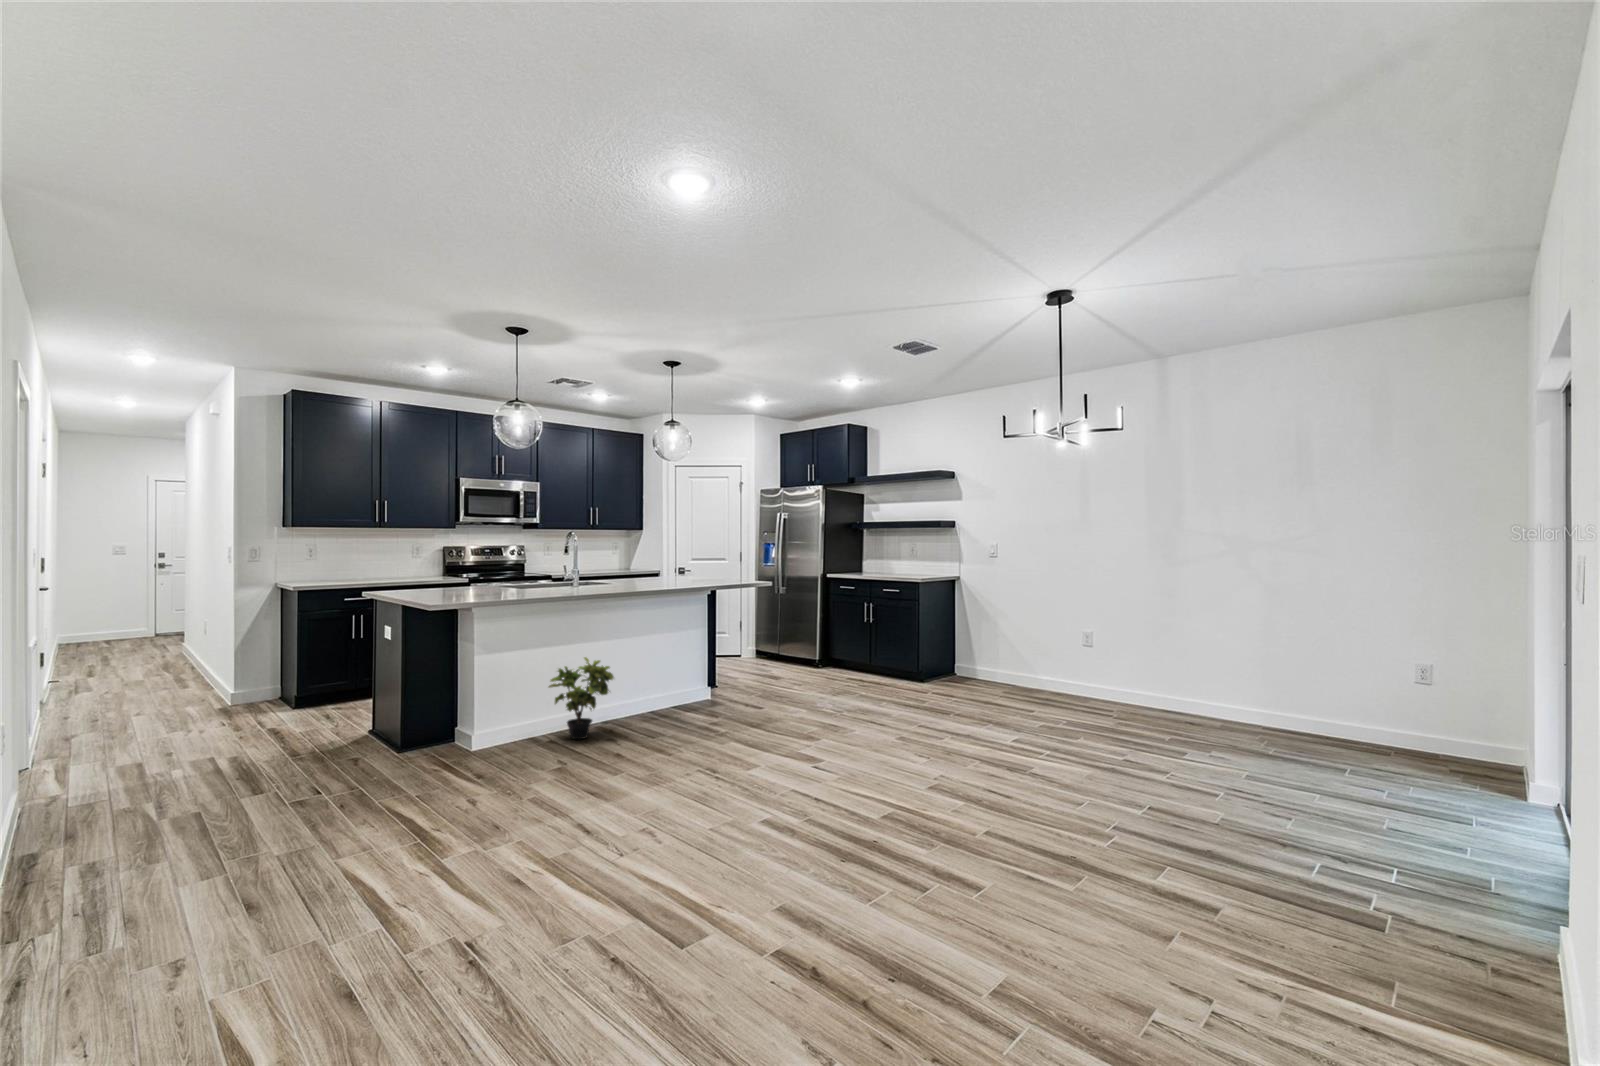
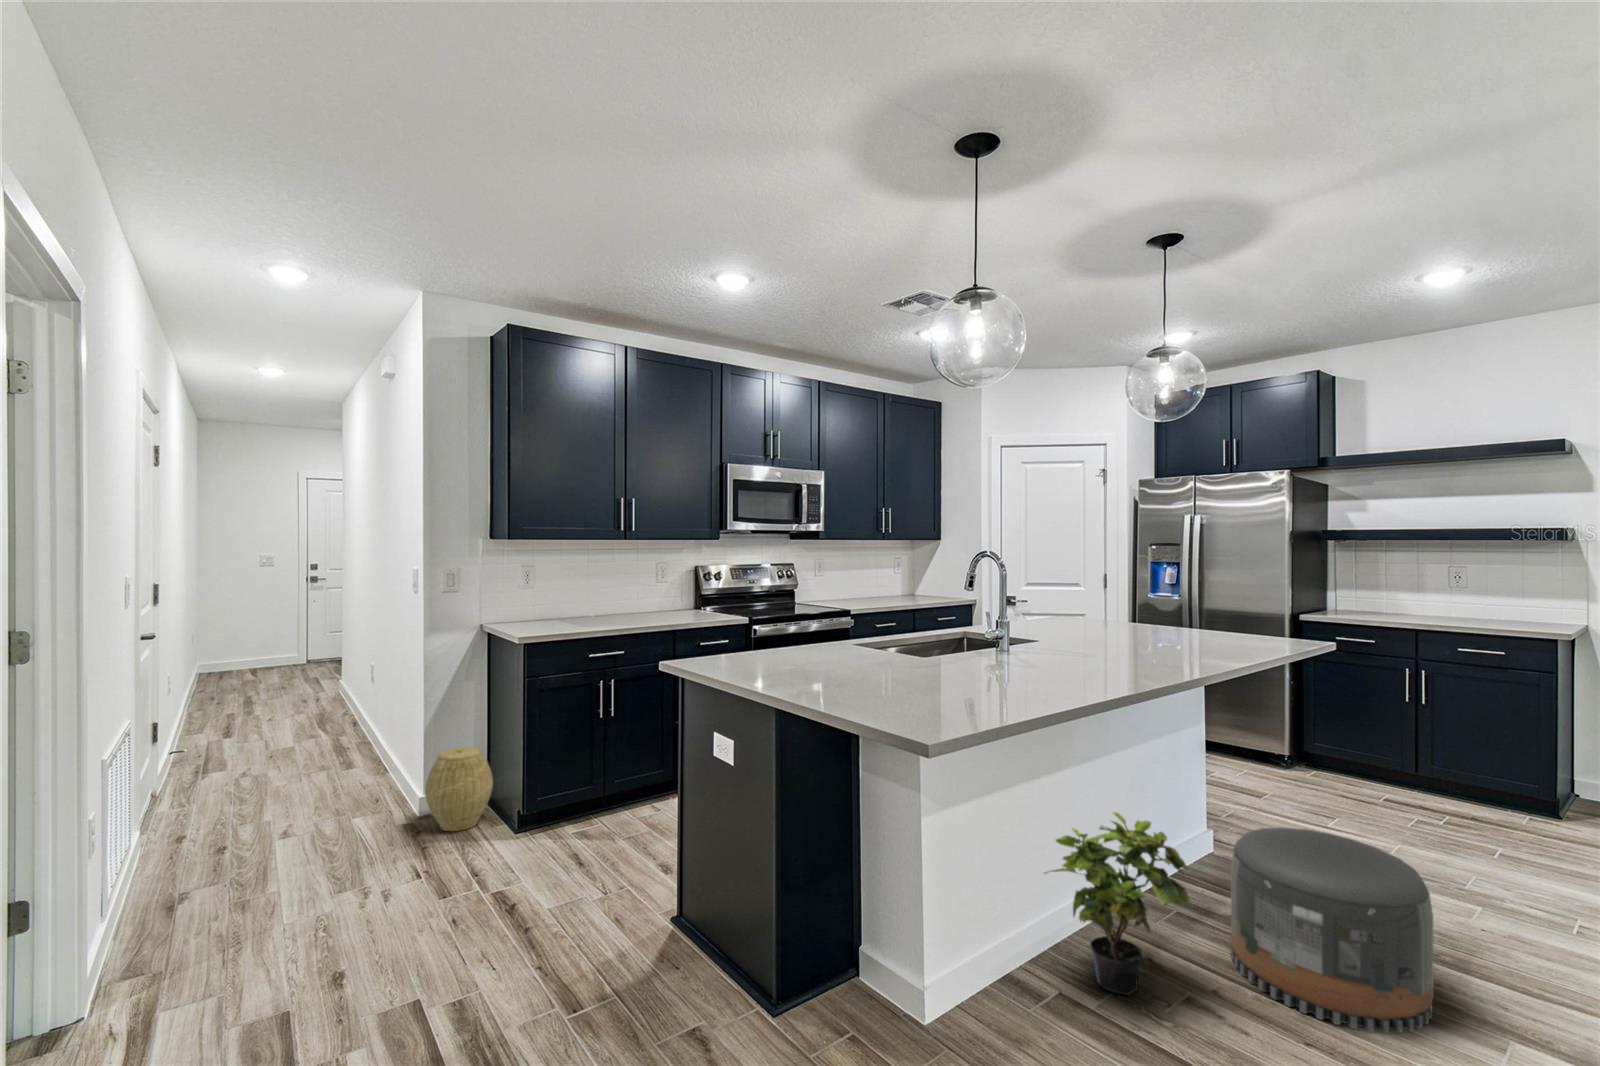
woven basket: none [233,659,280,708] -> present [425,747,493,831]
pouf: none [647,667,726,743] -> present [1231,828,1433,1033]

